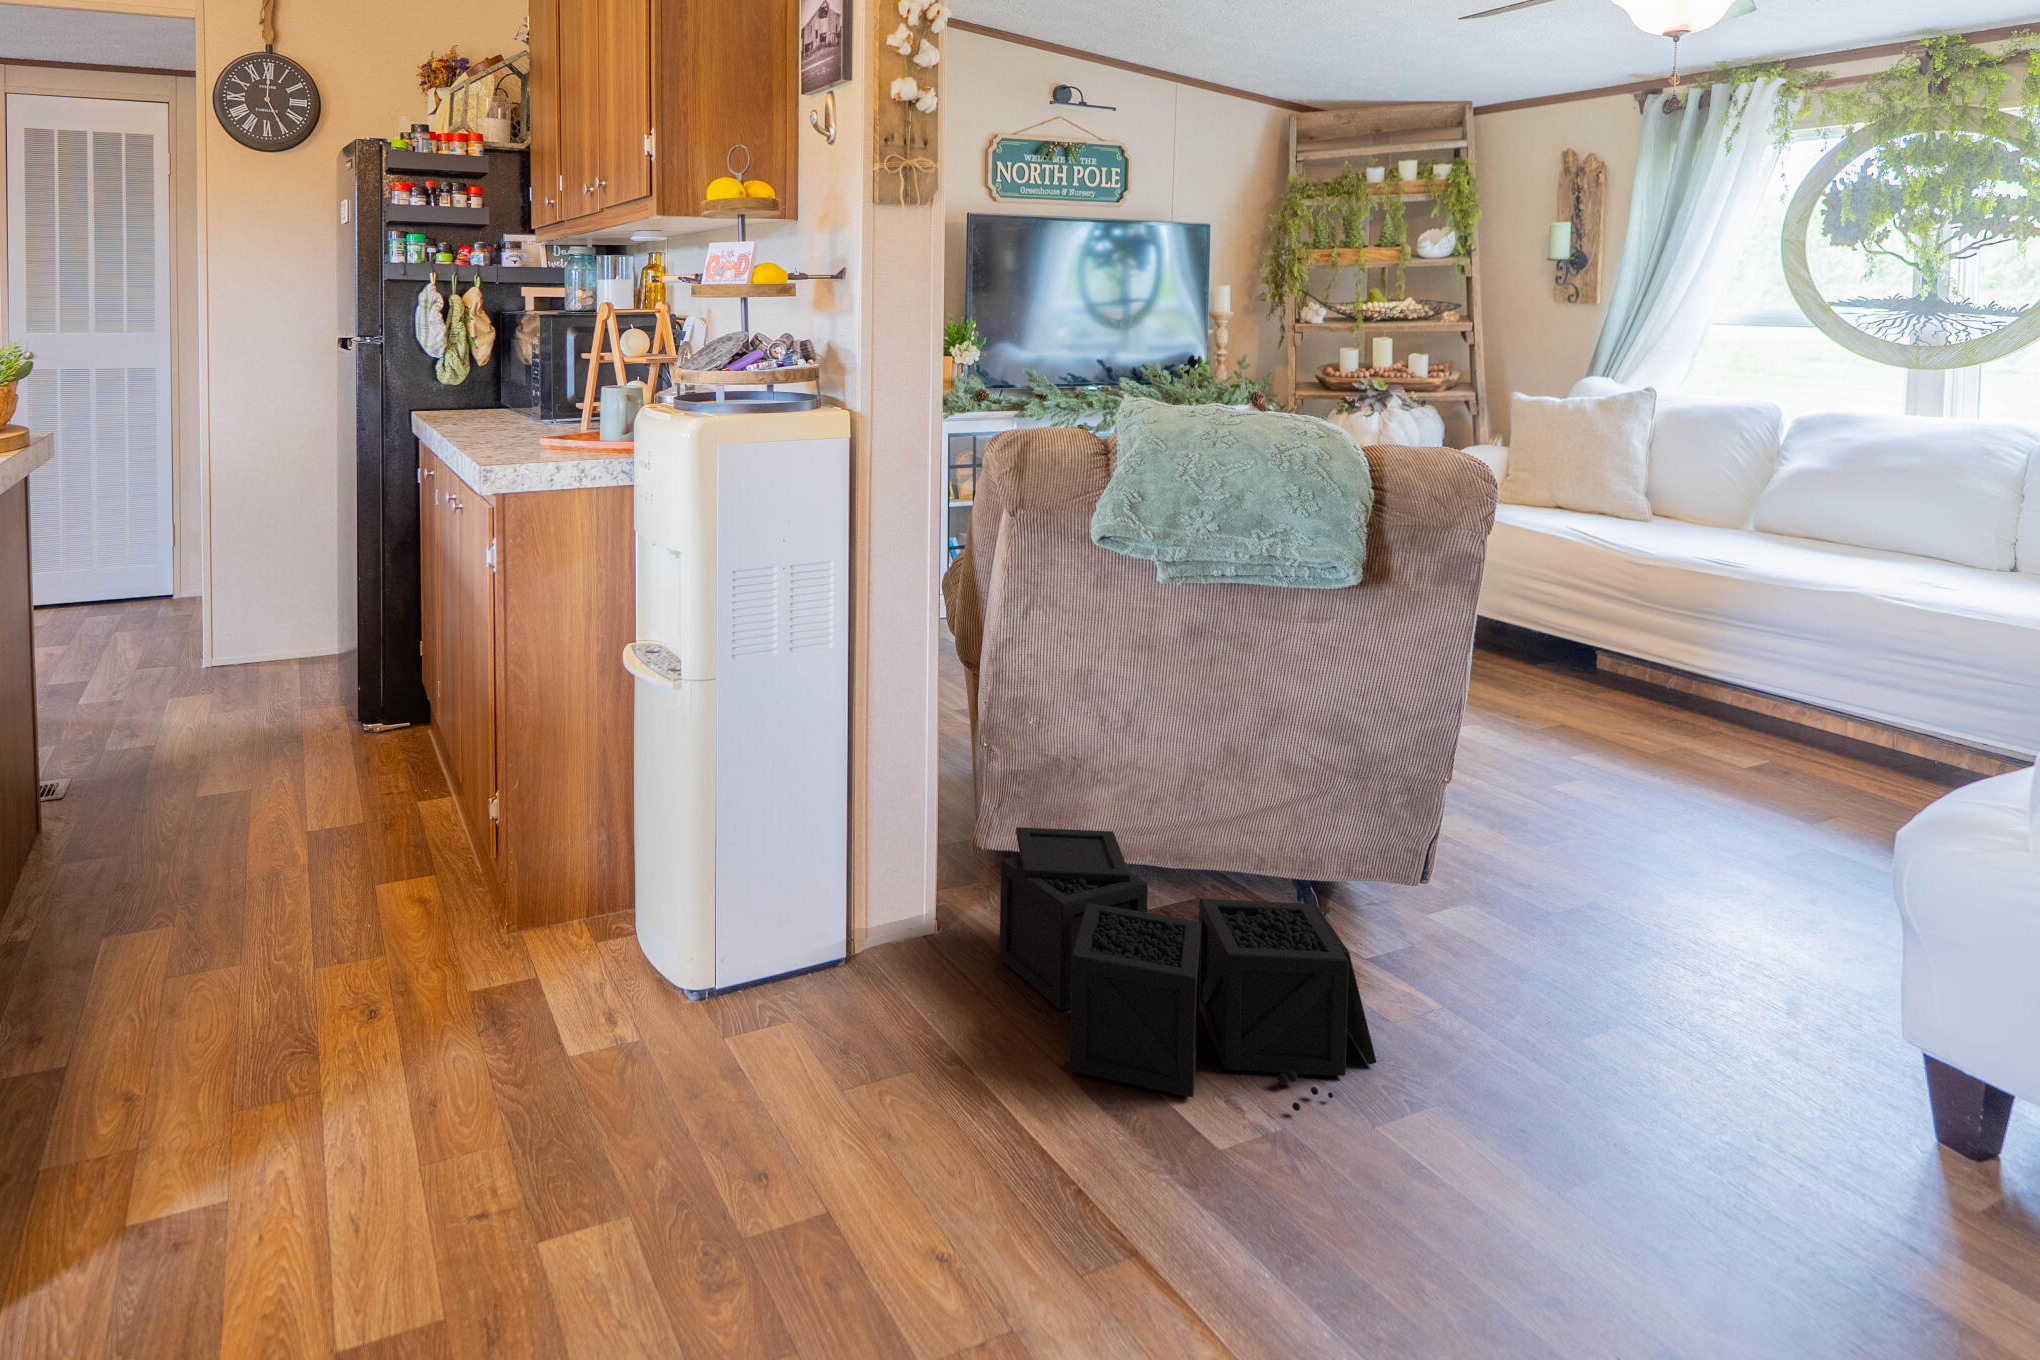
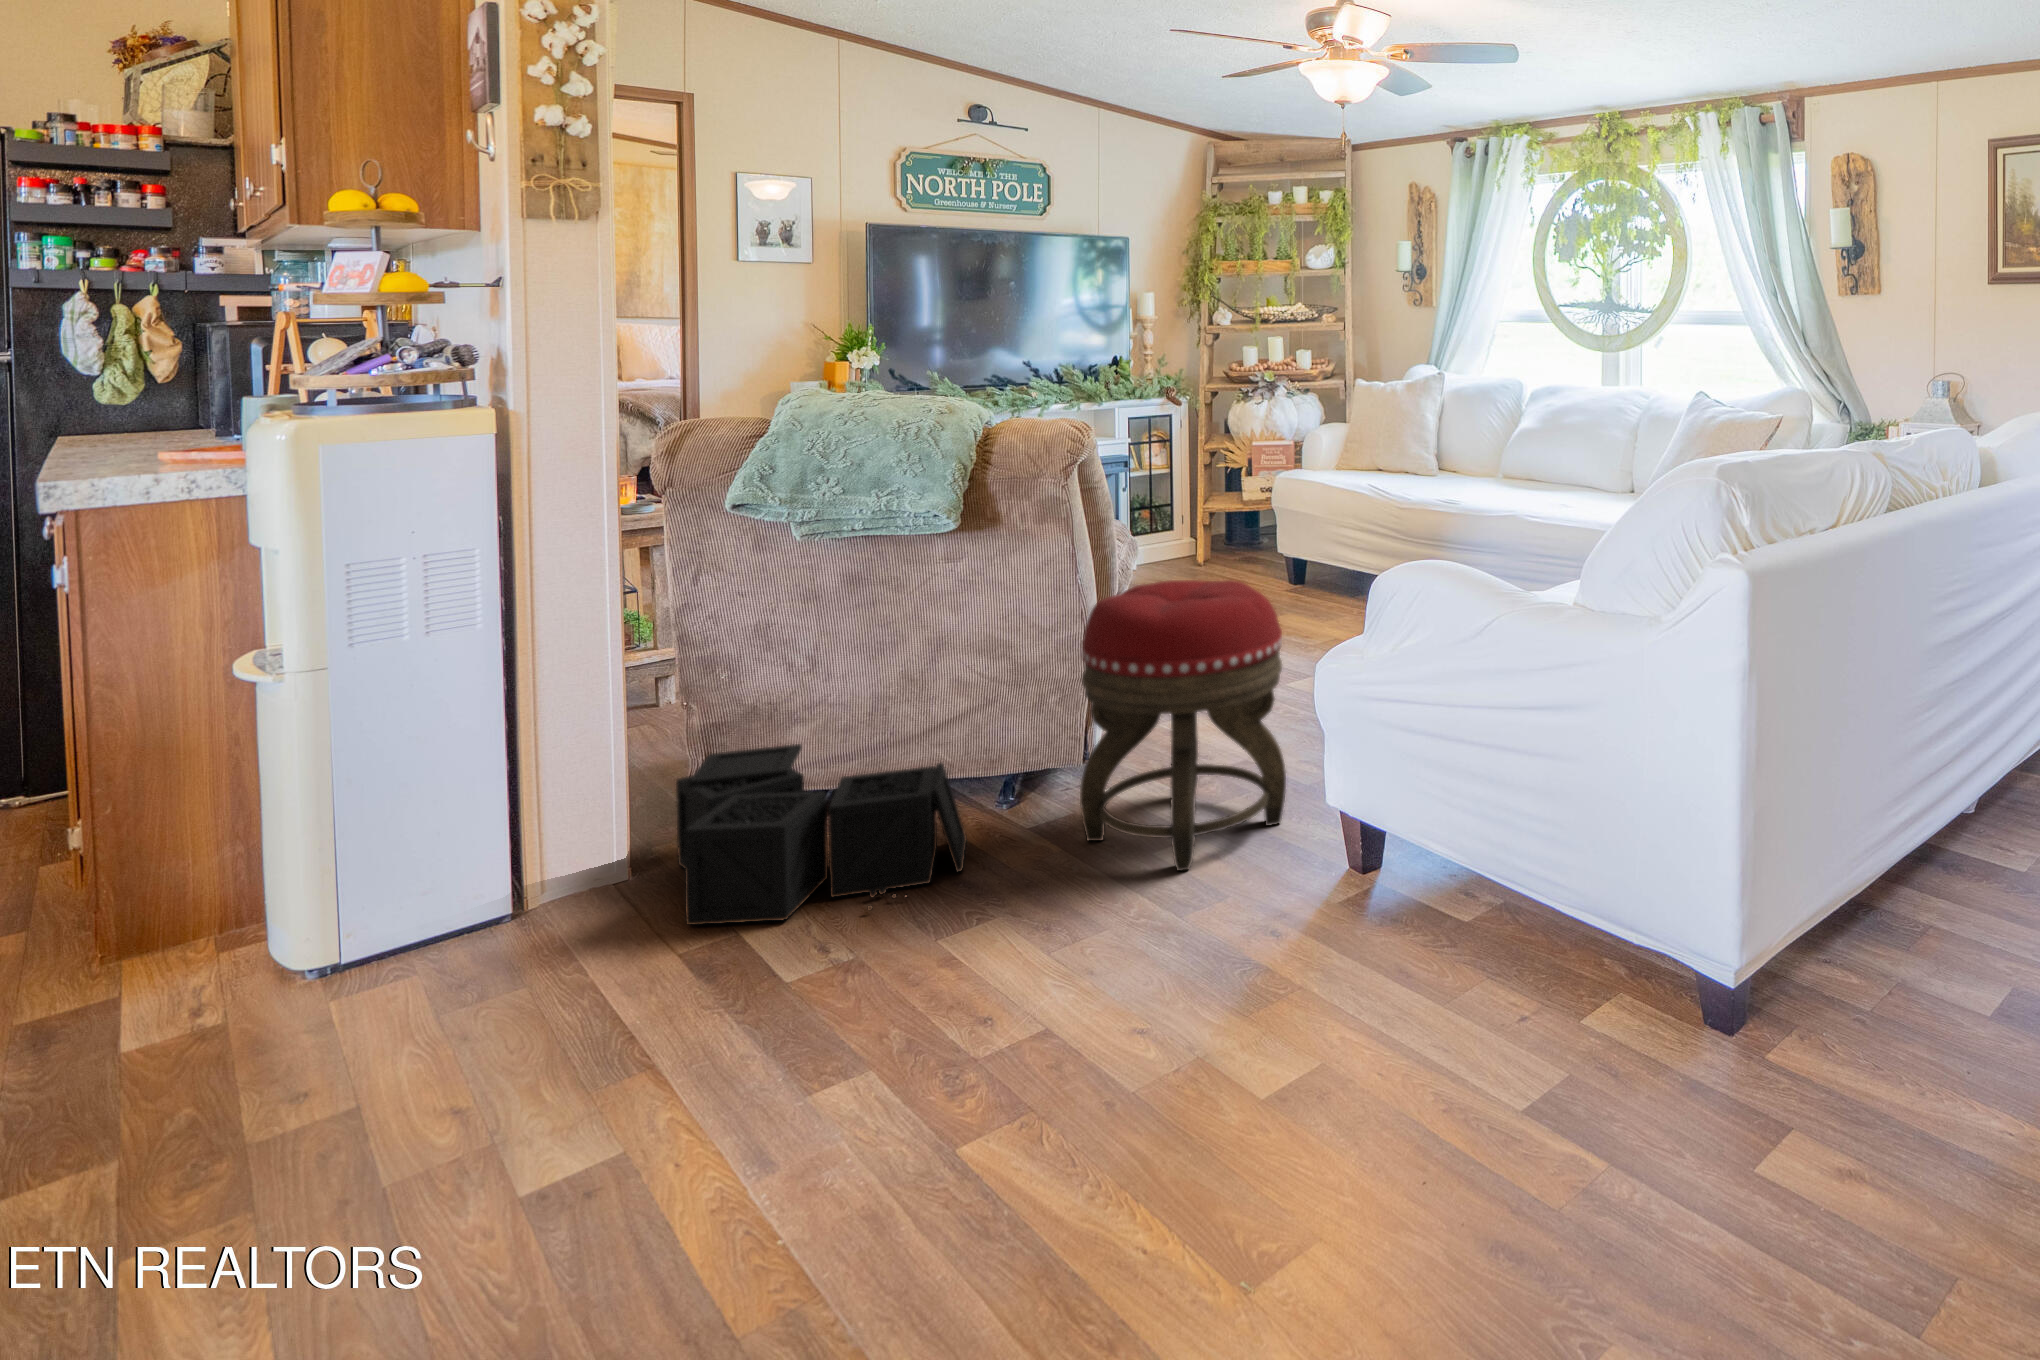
footstool: none [1506,695,1858,1153] -> present [1080,580,1286,871]

